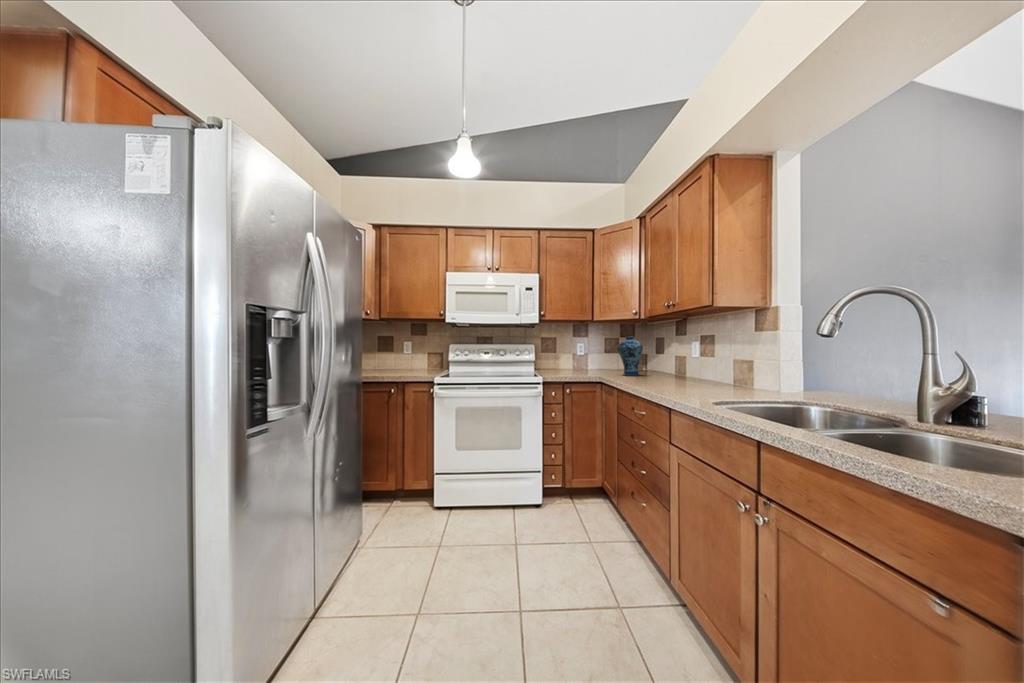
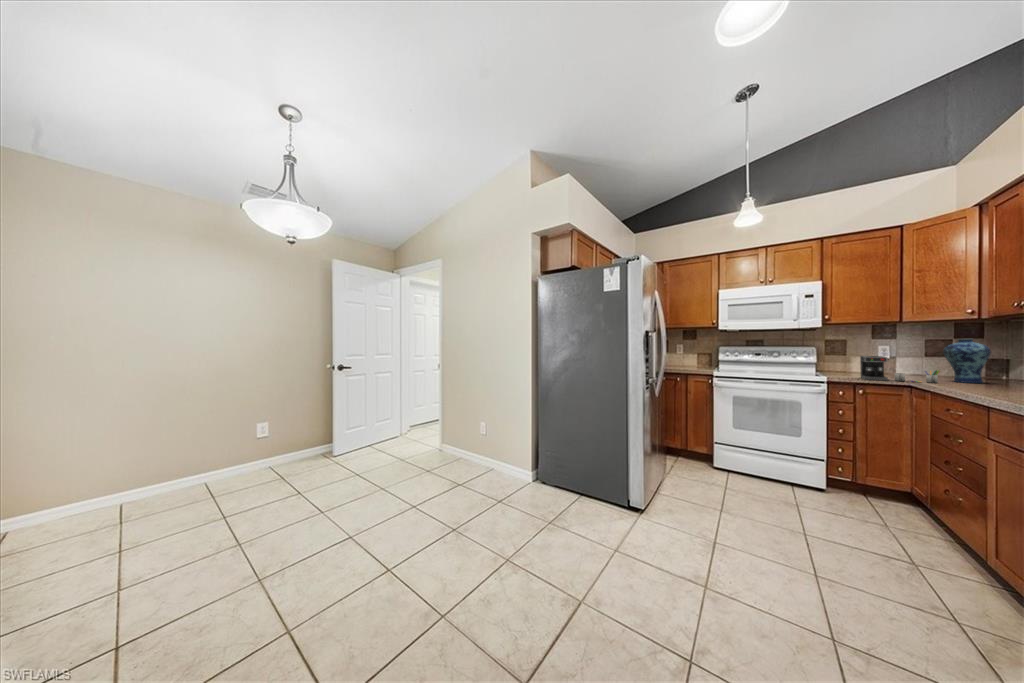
coffee maker: none [567,353,618,378] -> present [860,356,940,383]

